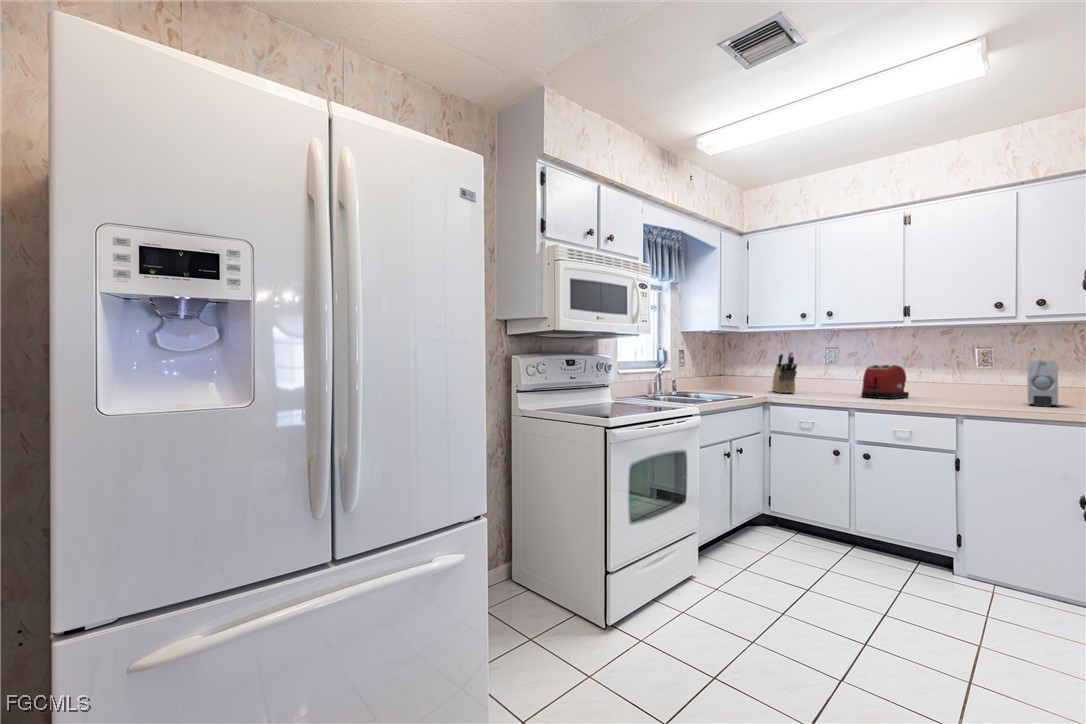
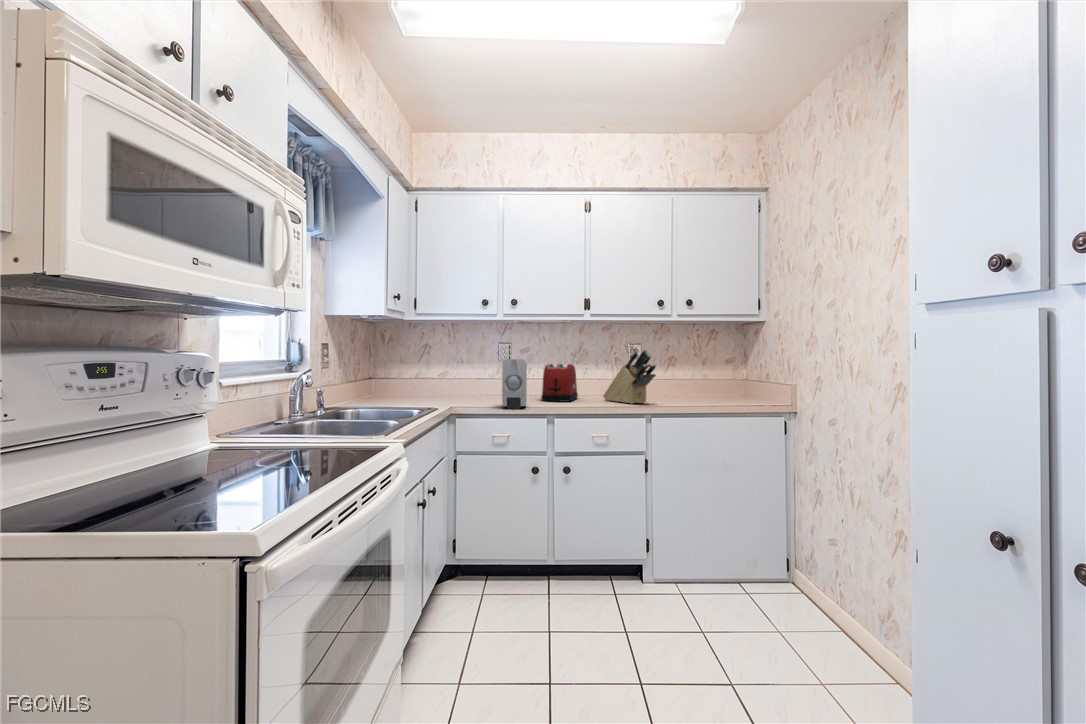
knife block: present [772,352,797,393] -> present [603,349,656,404]
soap dispenser: present [1028,361,1058,407] -> present [502,359,527,409]

